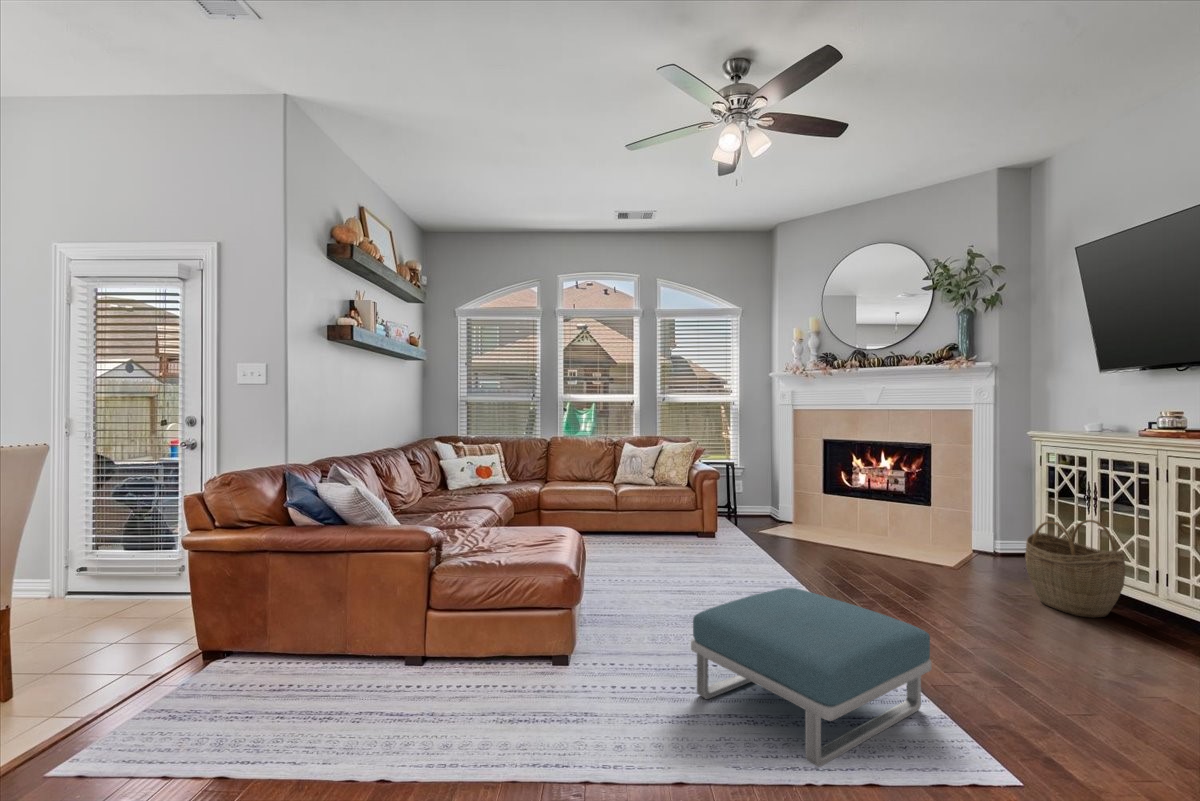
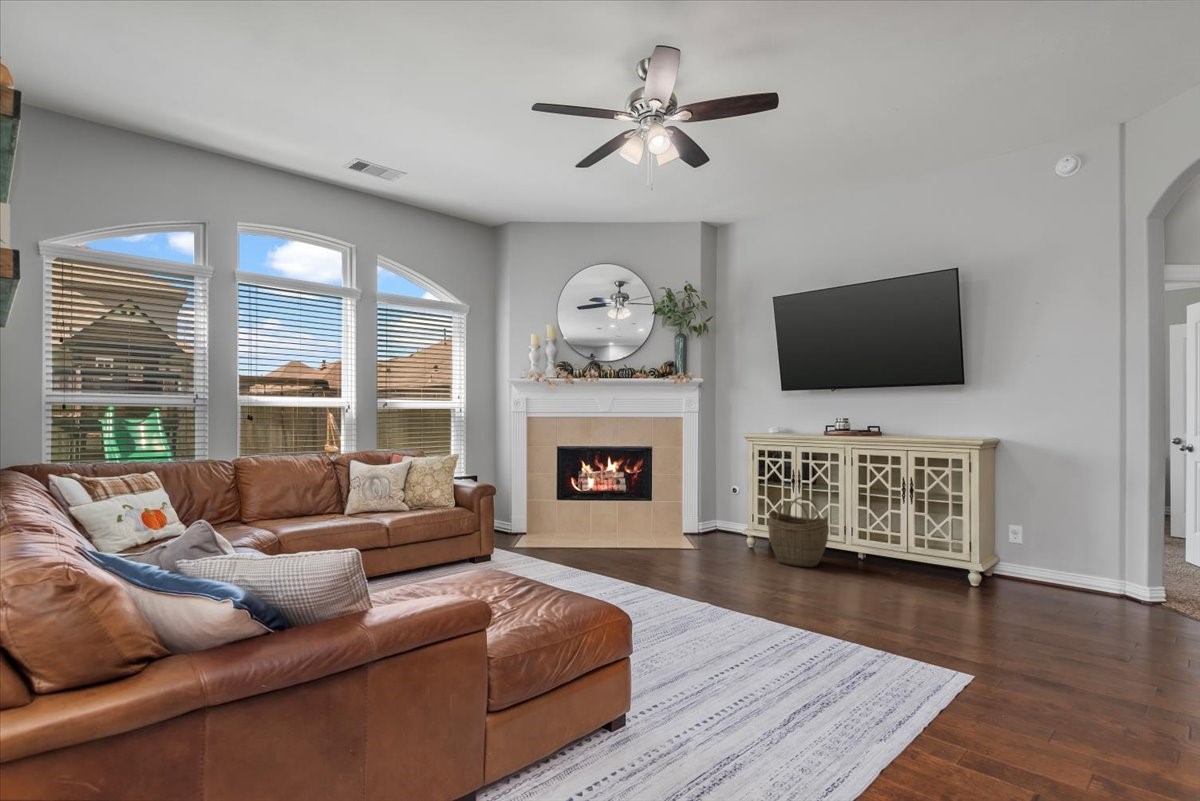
footstool: present [691,588,931,767] -> none [743,584,927,722]

